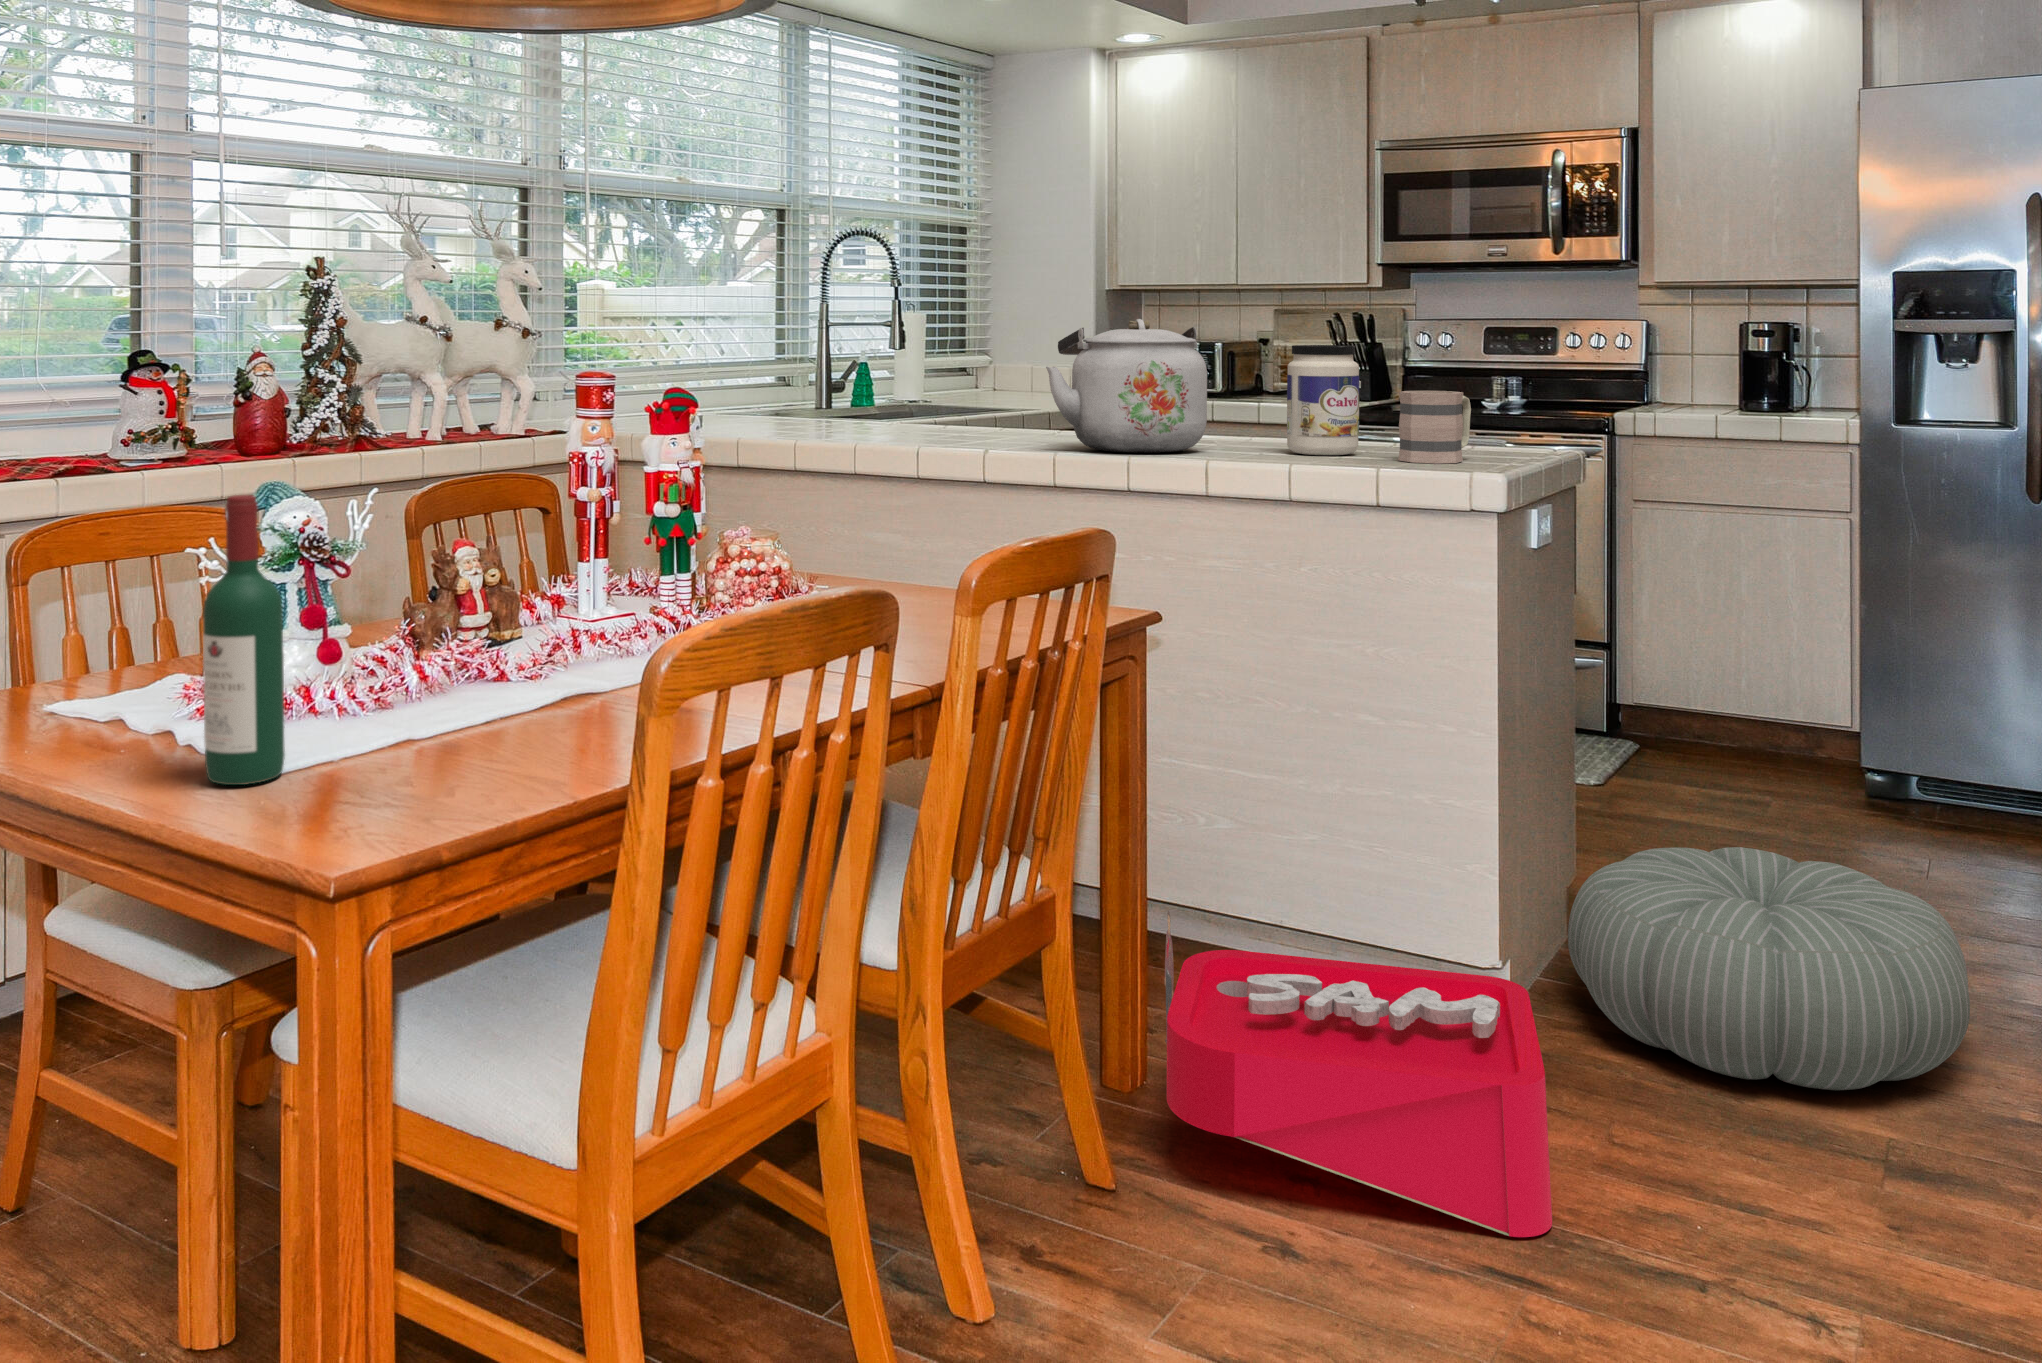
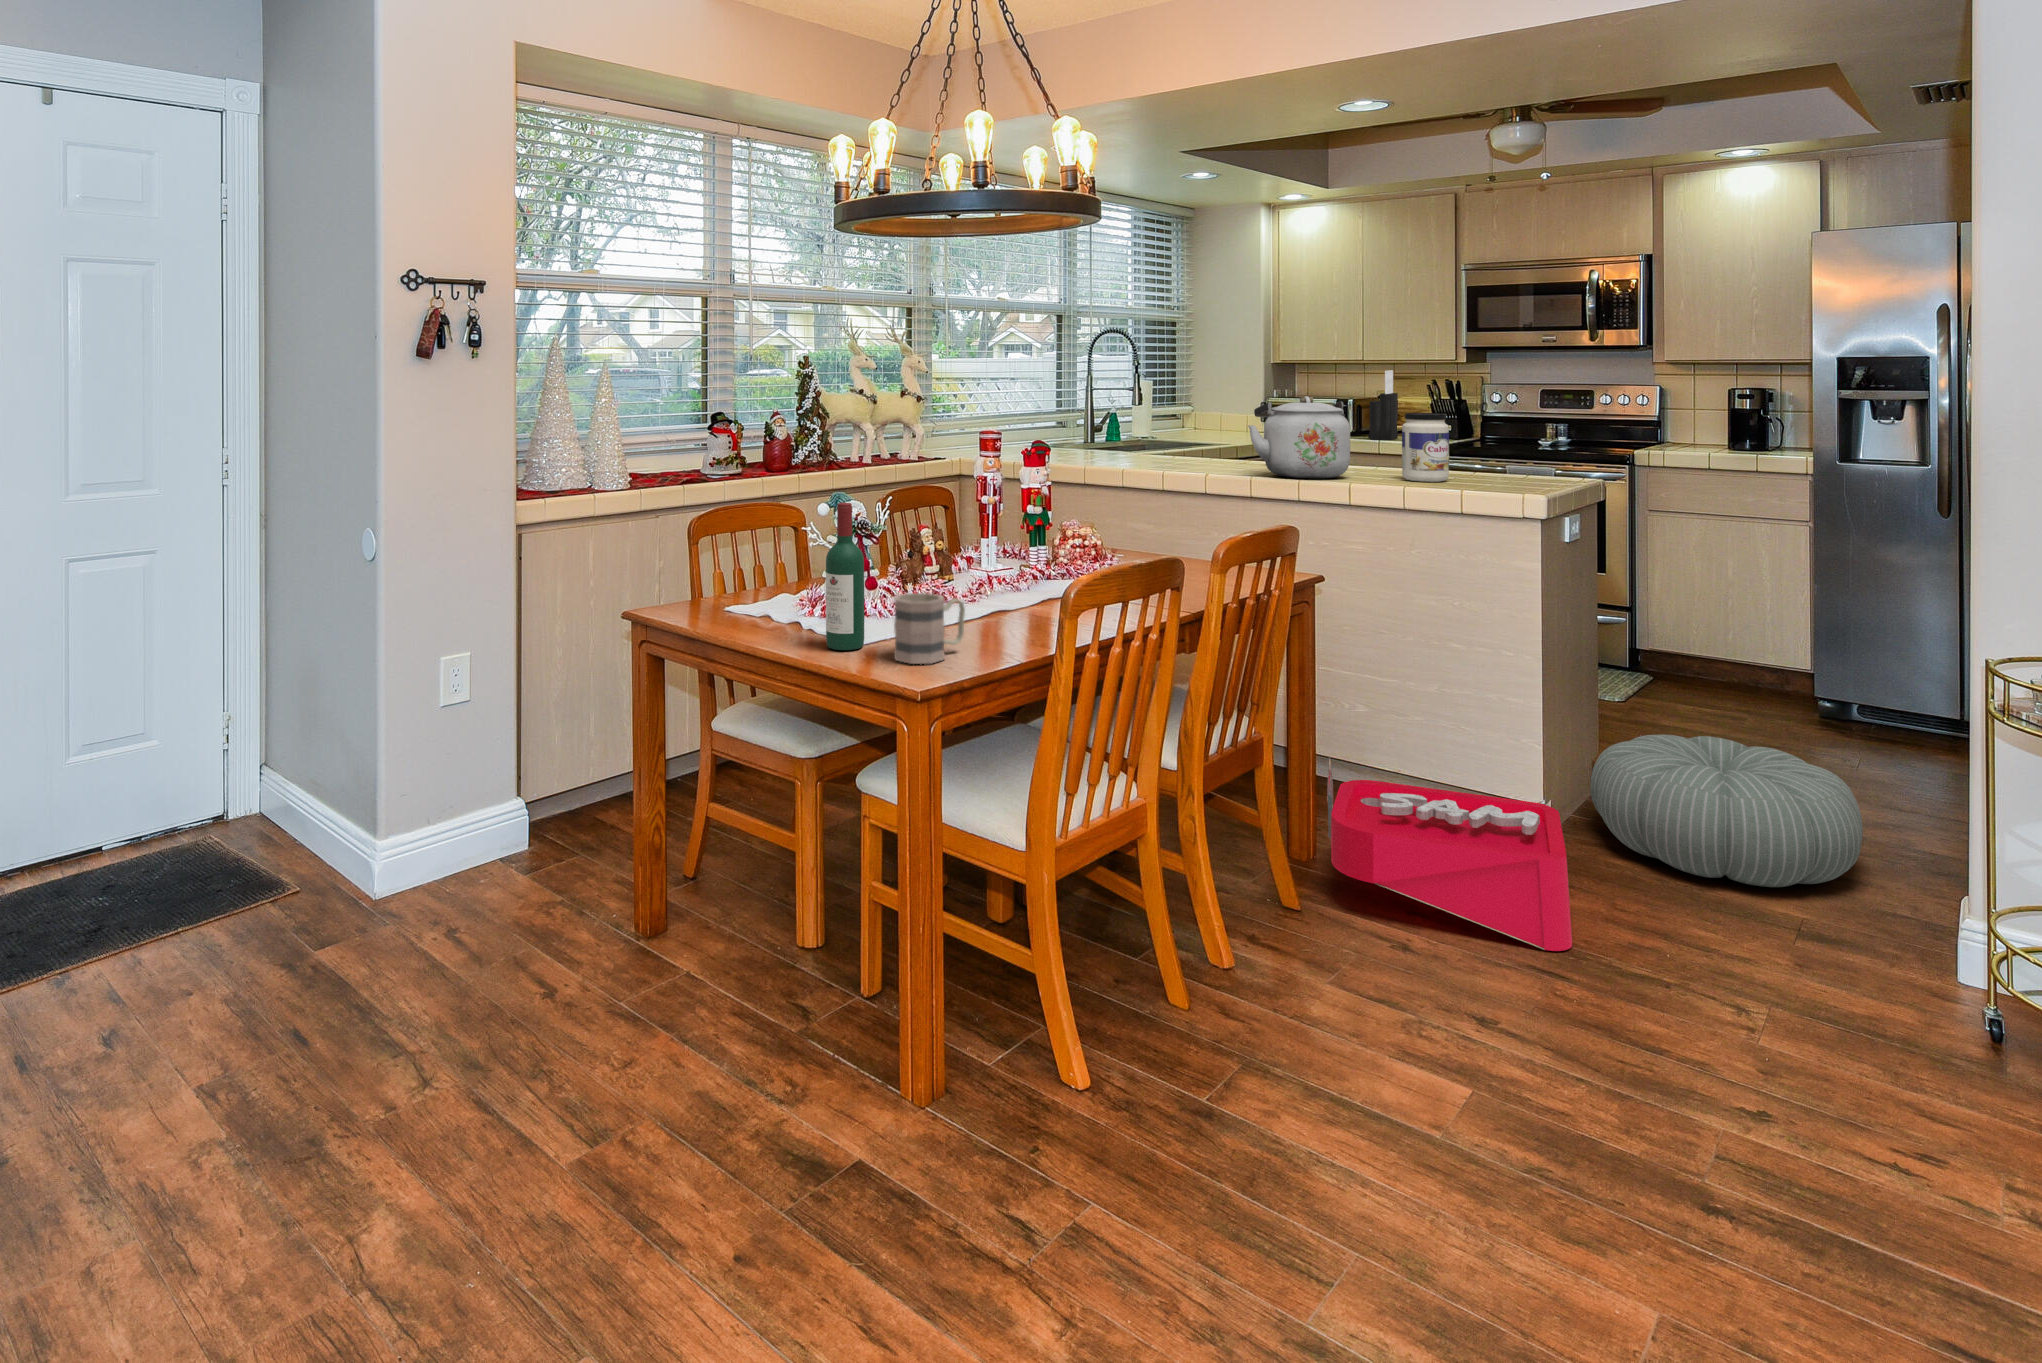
knife block: none [1240,301,1282,404] -> present [1368,370,1398,440]
mug: present [1398,391,1471,464] -> present [894,593,965,664]

